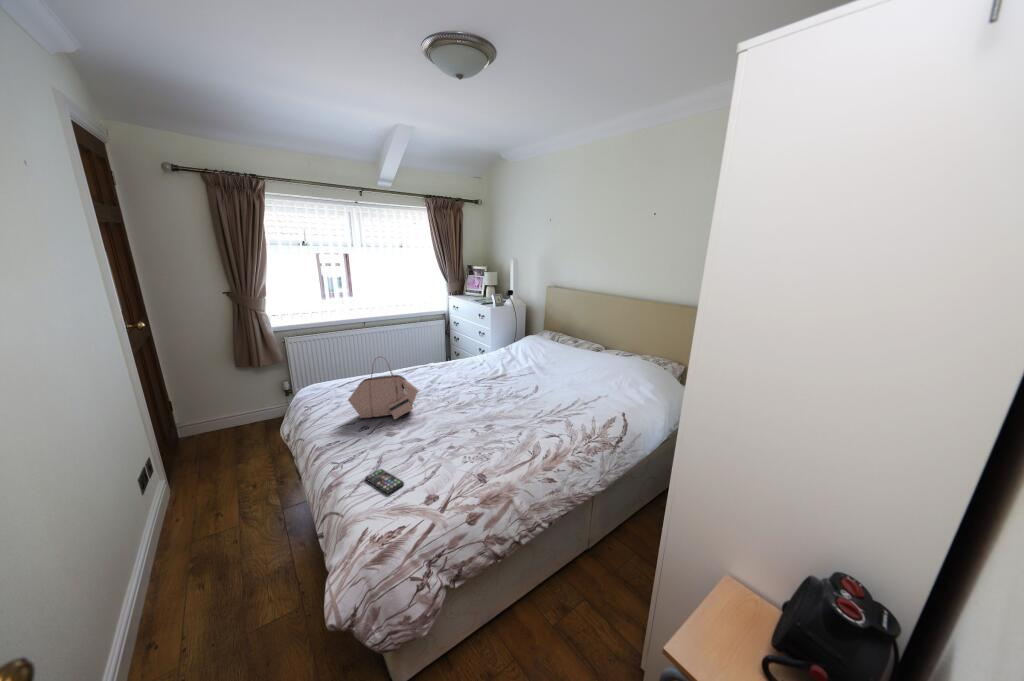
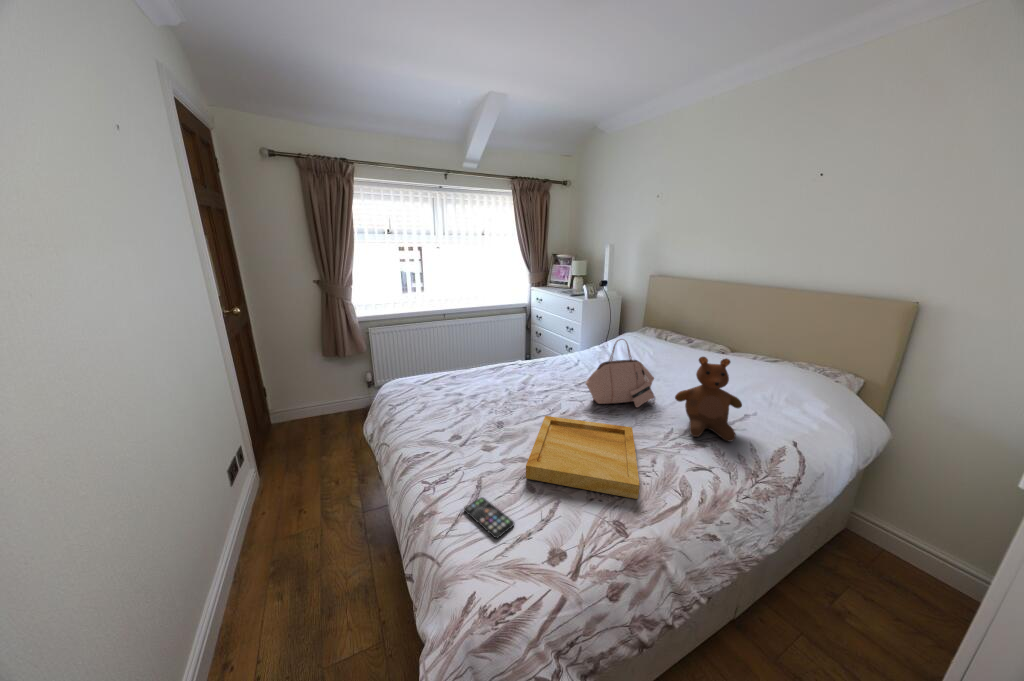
teddy bear: none [545,353,592,416] -> present [675,357,742,442]
handbag: present [348,358,418,419] -> present [586,339,654,407]
tray: none [418,407,510,459] -> present [526,416,640,499]

